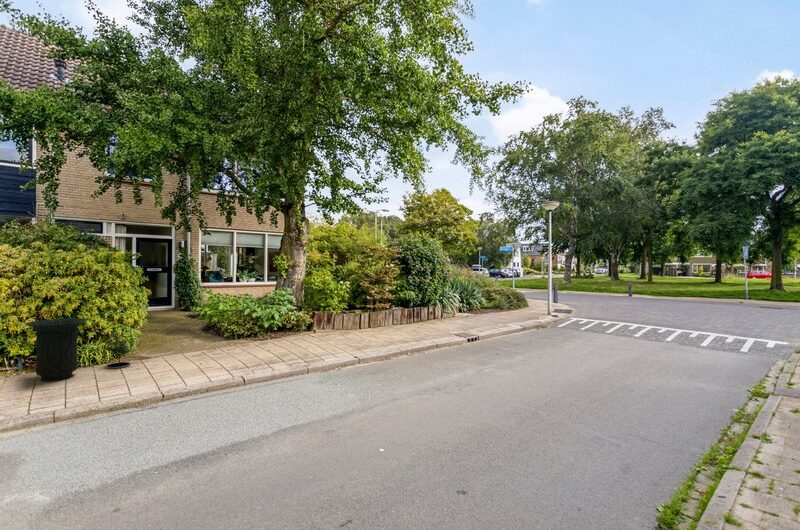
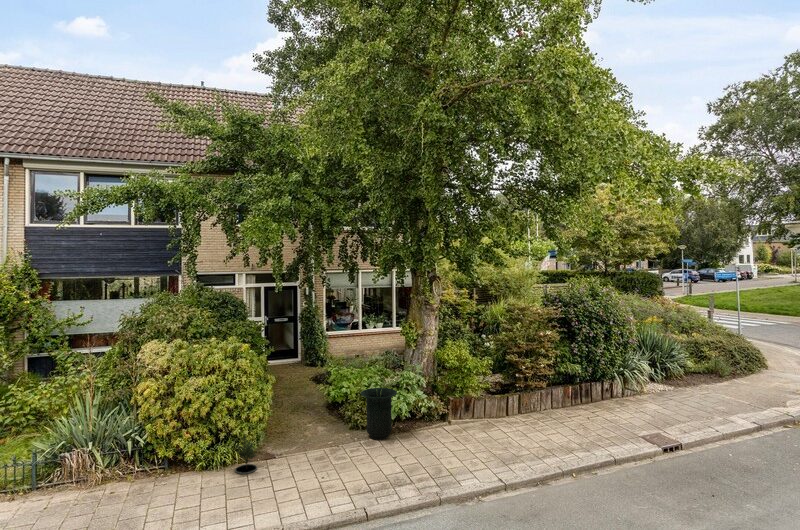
trash can: present [26,318,86,381] -> present [361,388,397,440]

